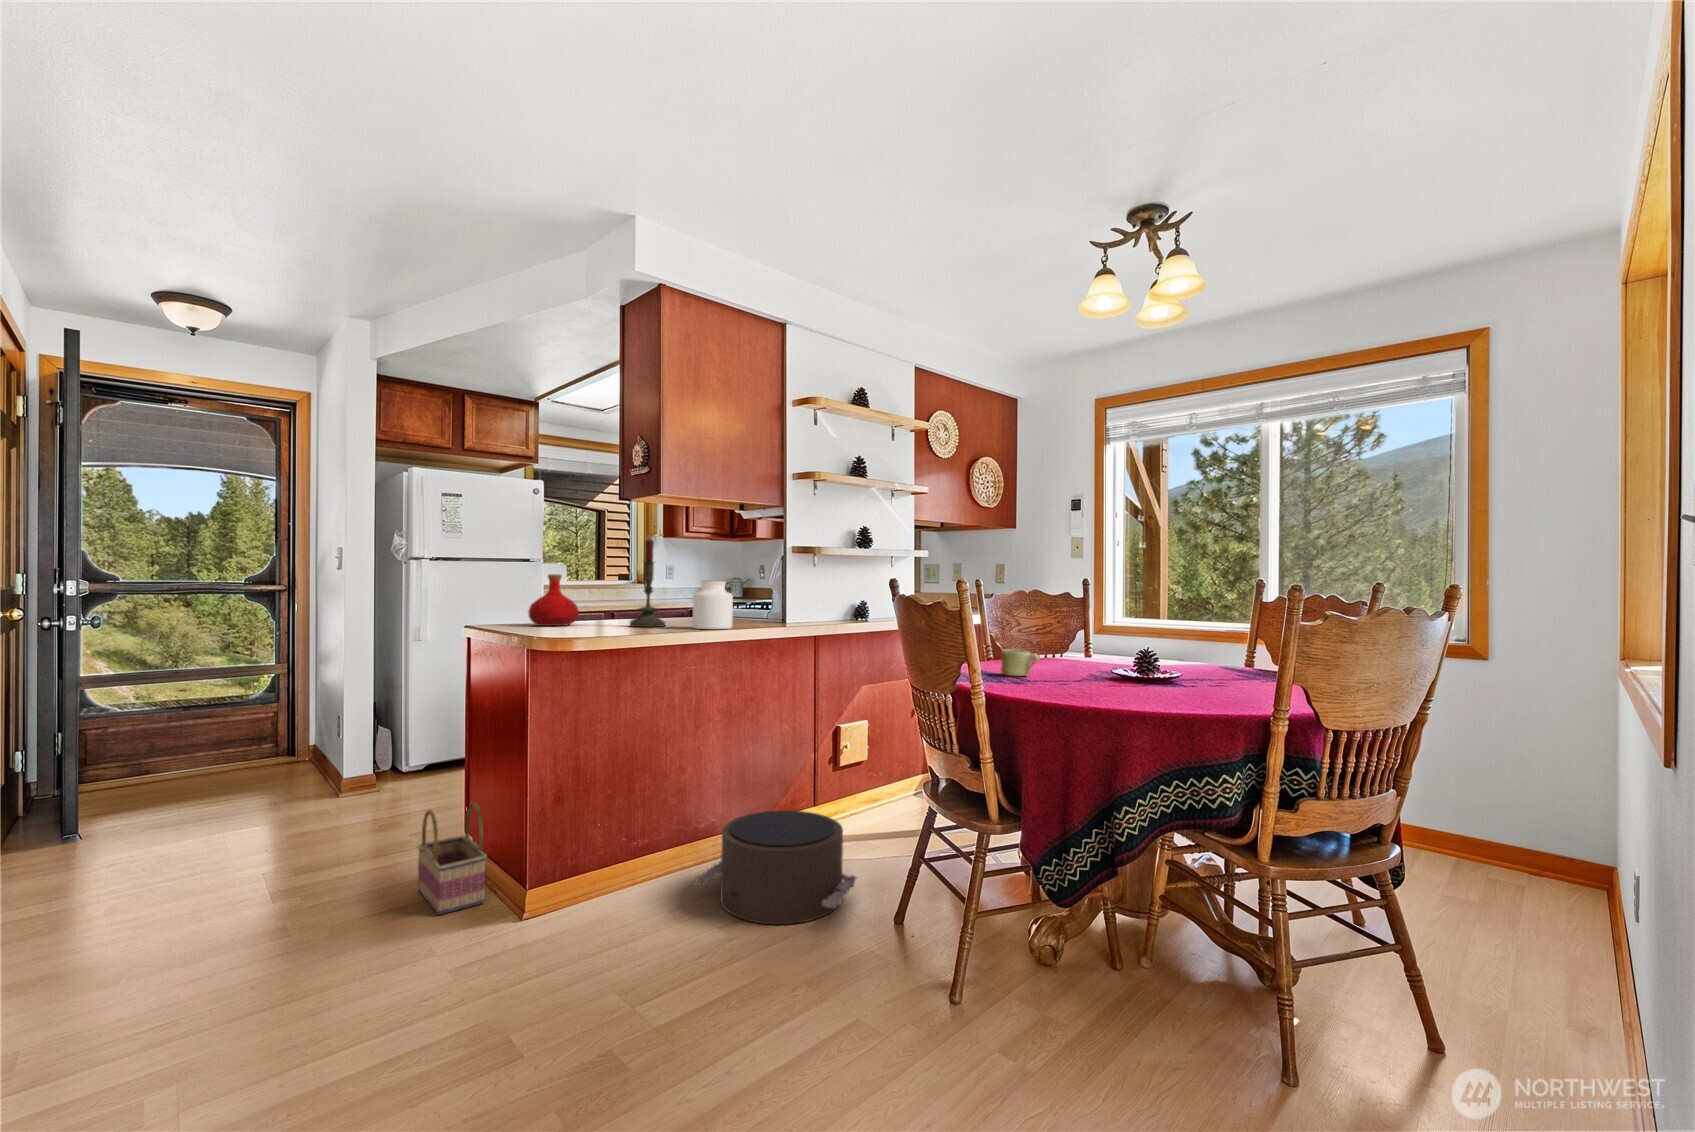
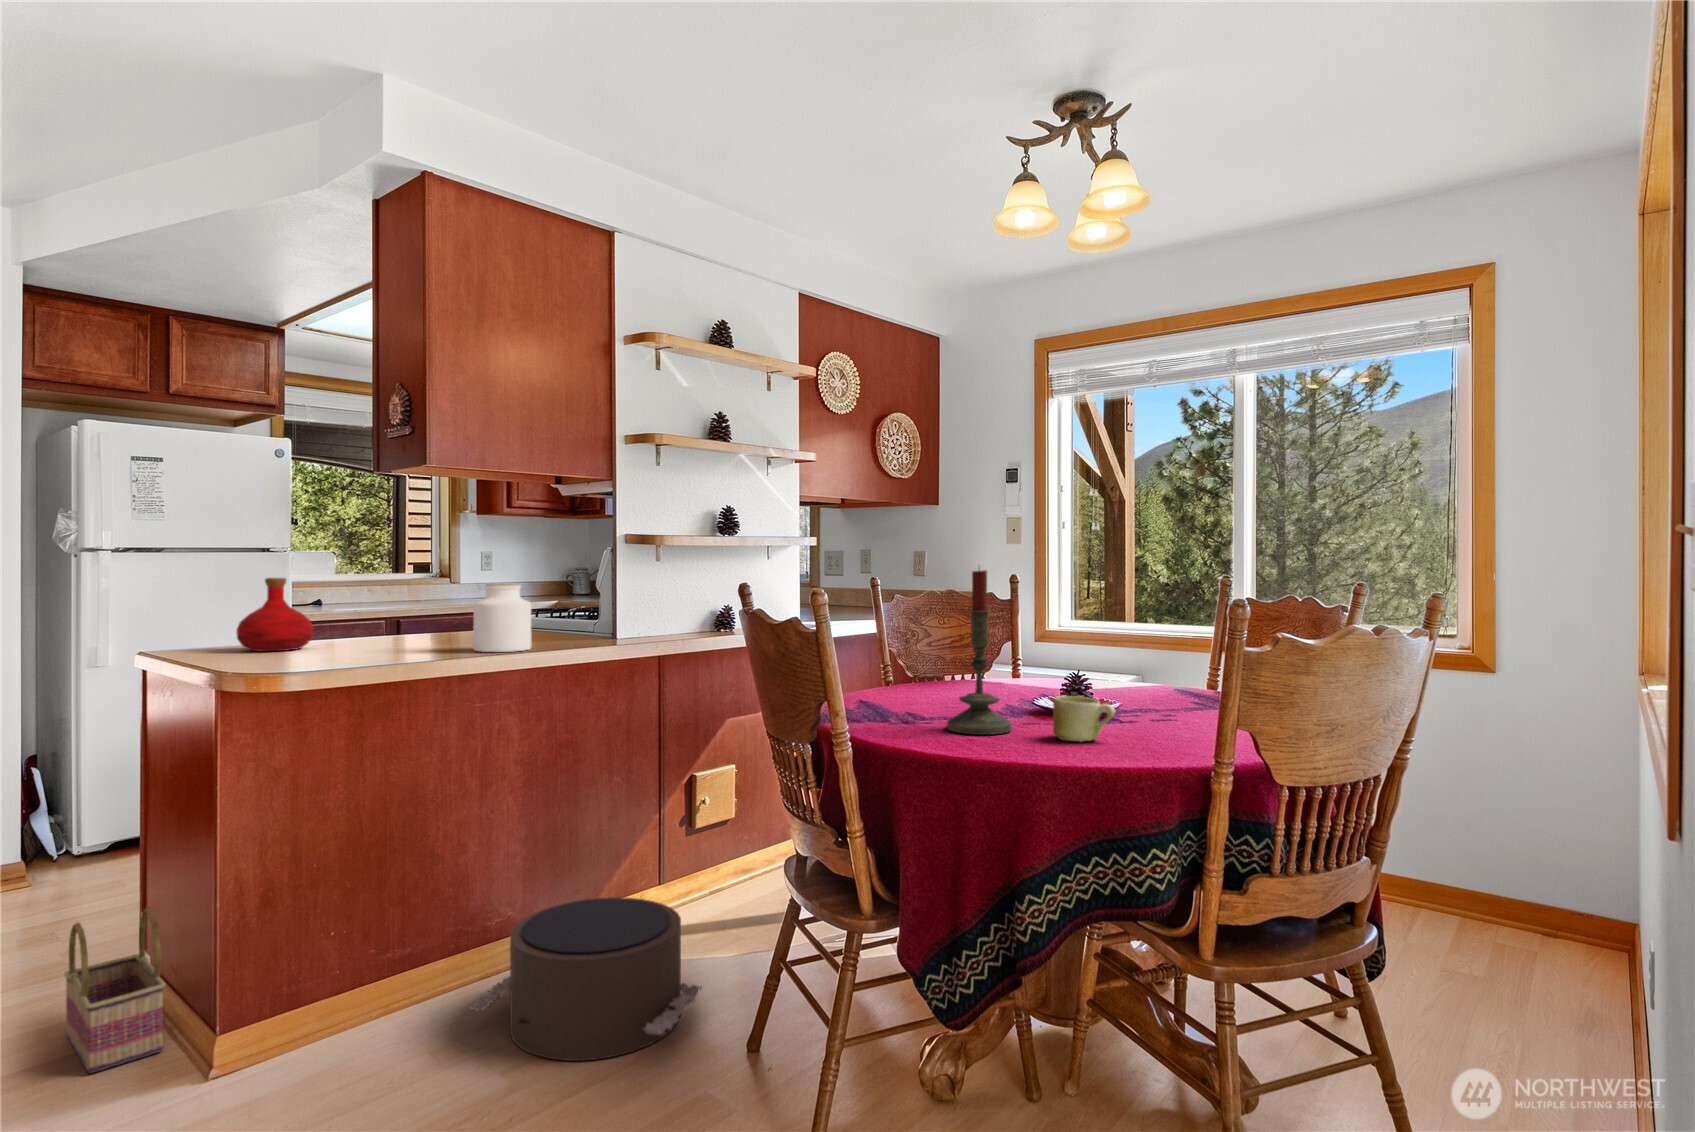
candle: present [630,540,665,627] -> present [947,570,1012,735]
mug: present [1001,649,1039,676] -> present [1053,696,1115,741]

